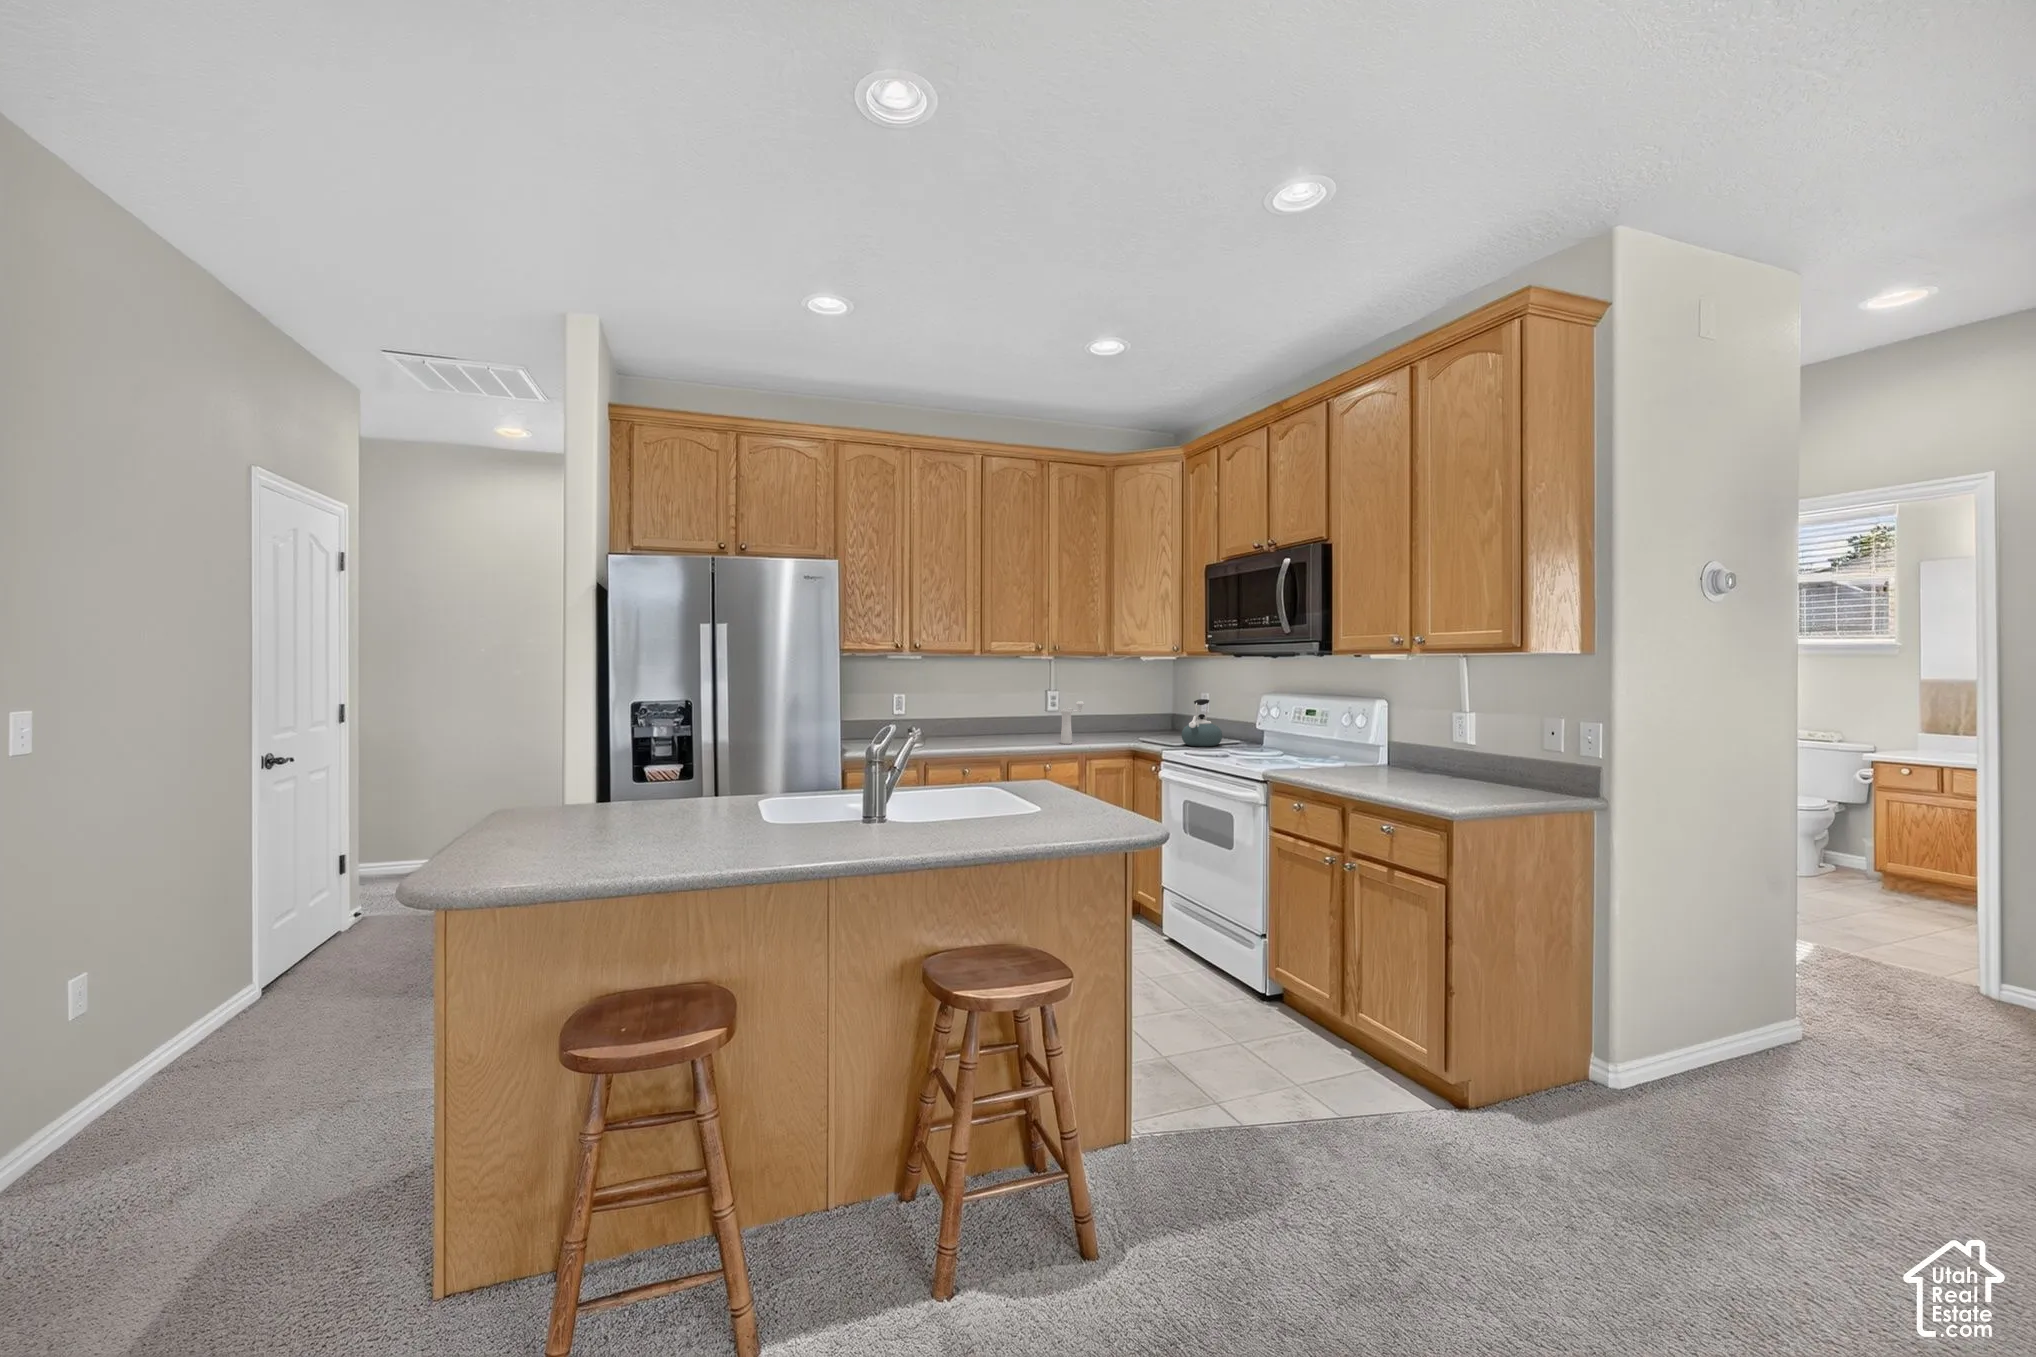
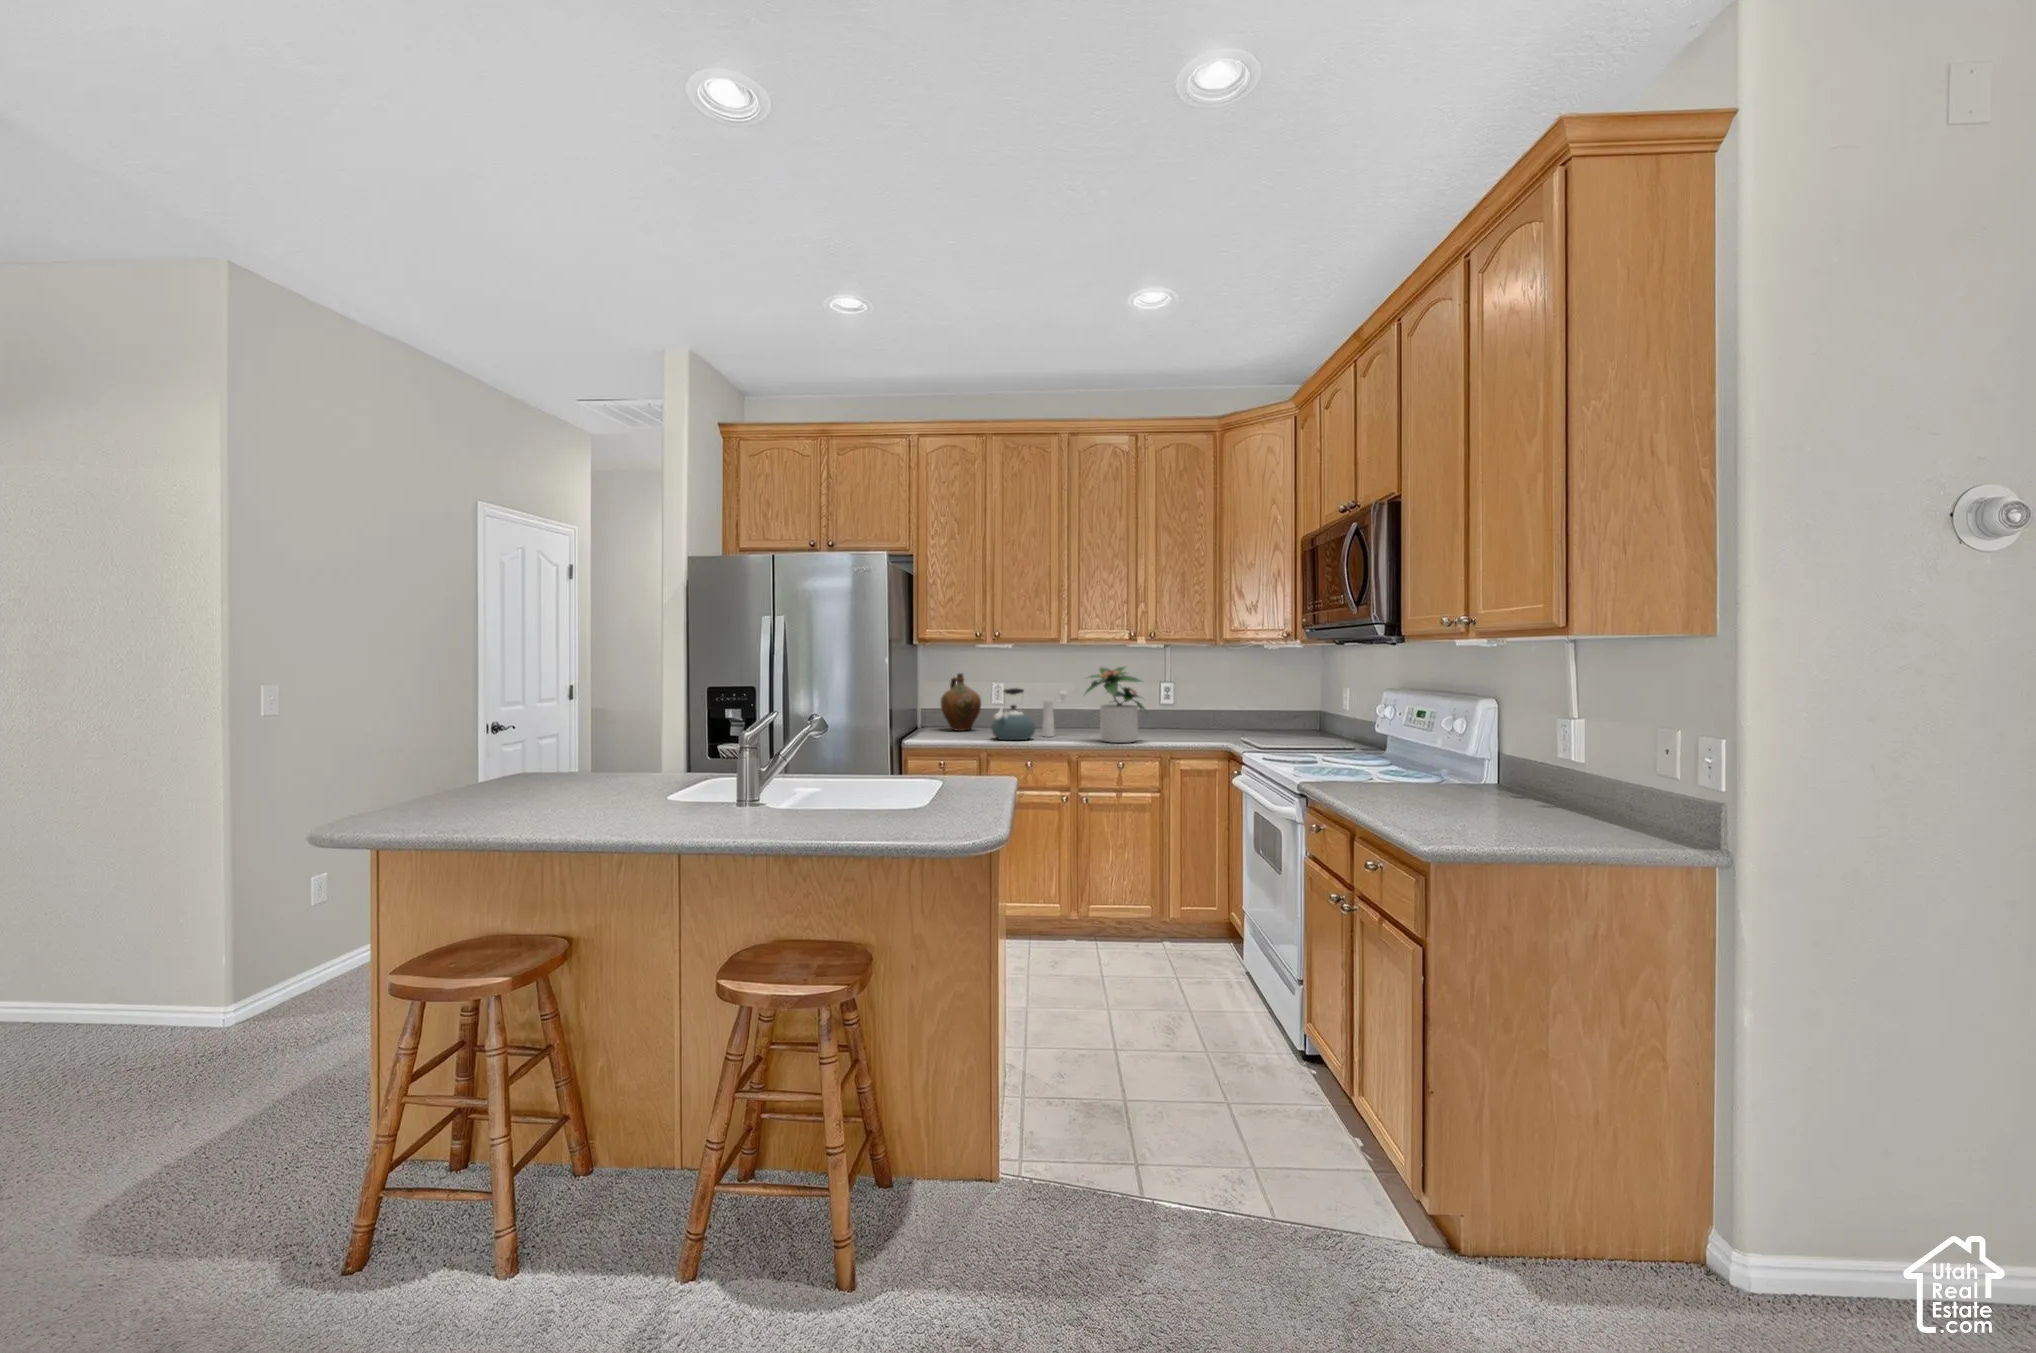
potted plant: none [1099,679,1160,750] -> present [1086,667,1146,743]
ceramic jug: none [967,685,1005,738] -> present [941,673,981,731]
kettle: present [1182,699,1222,747] -> present [992,688,1035,740]

